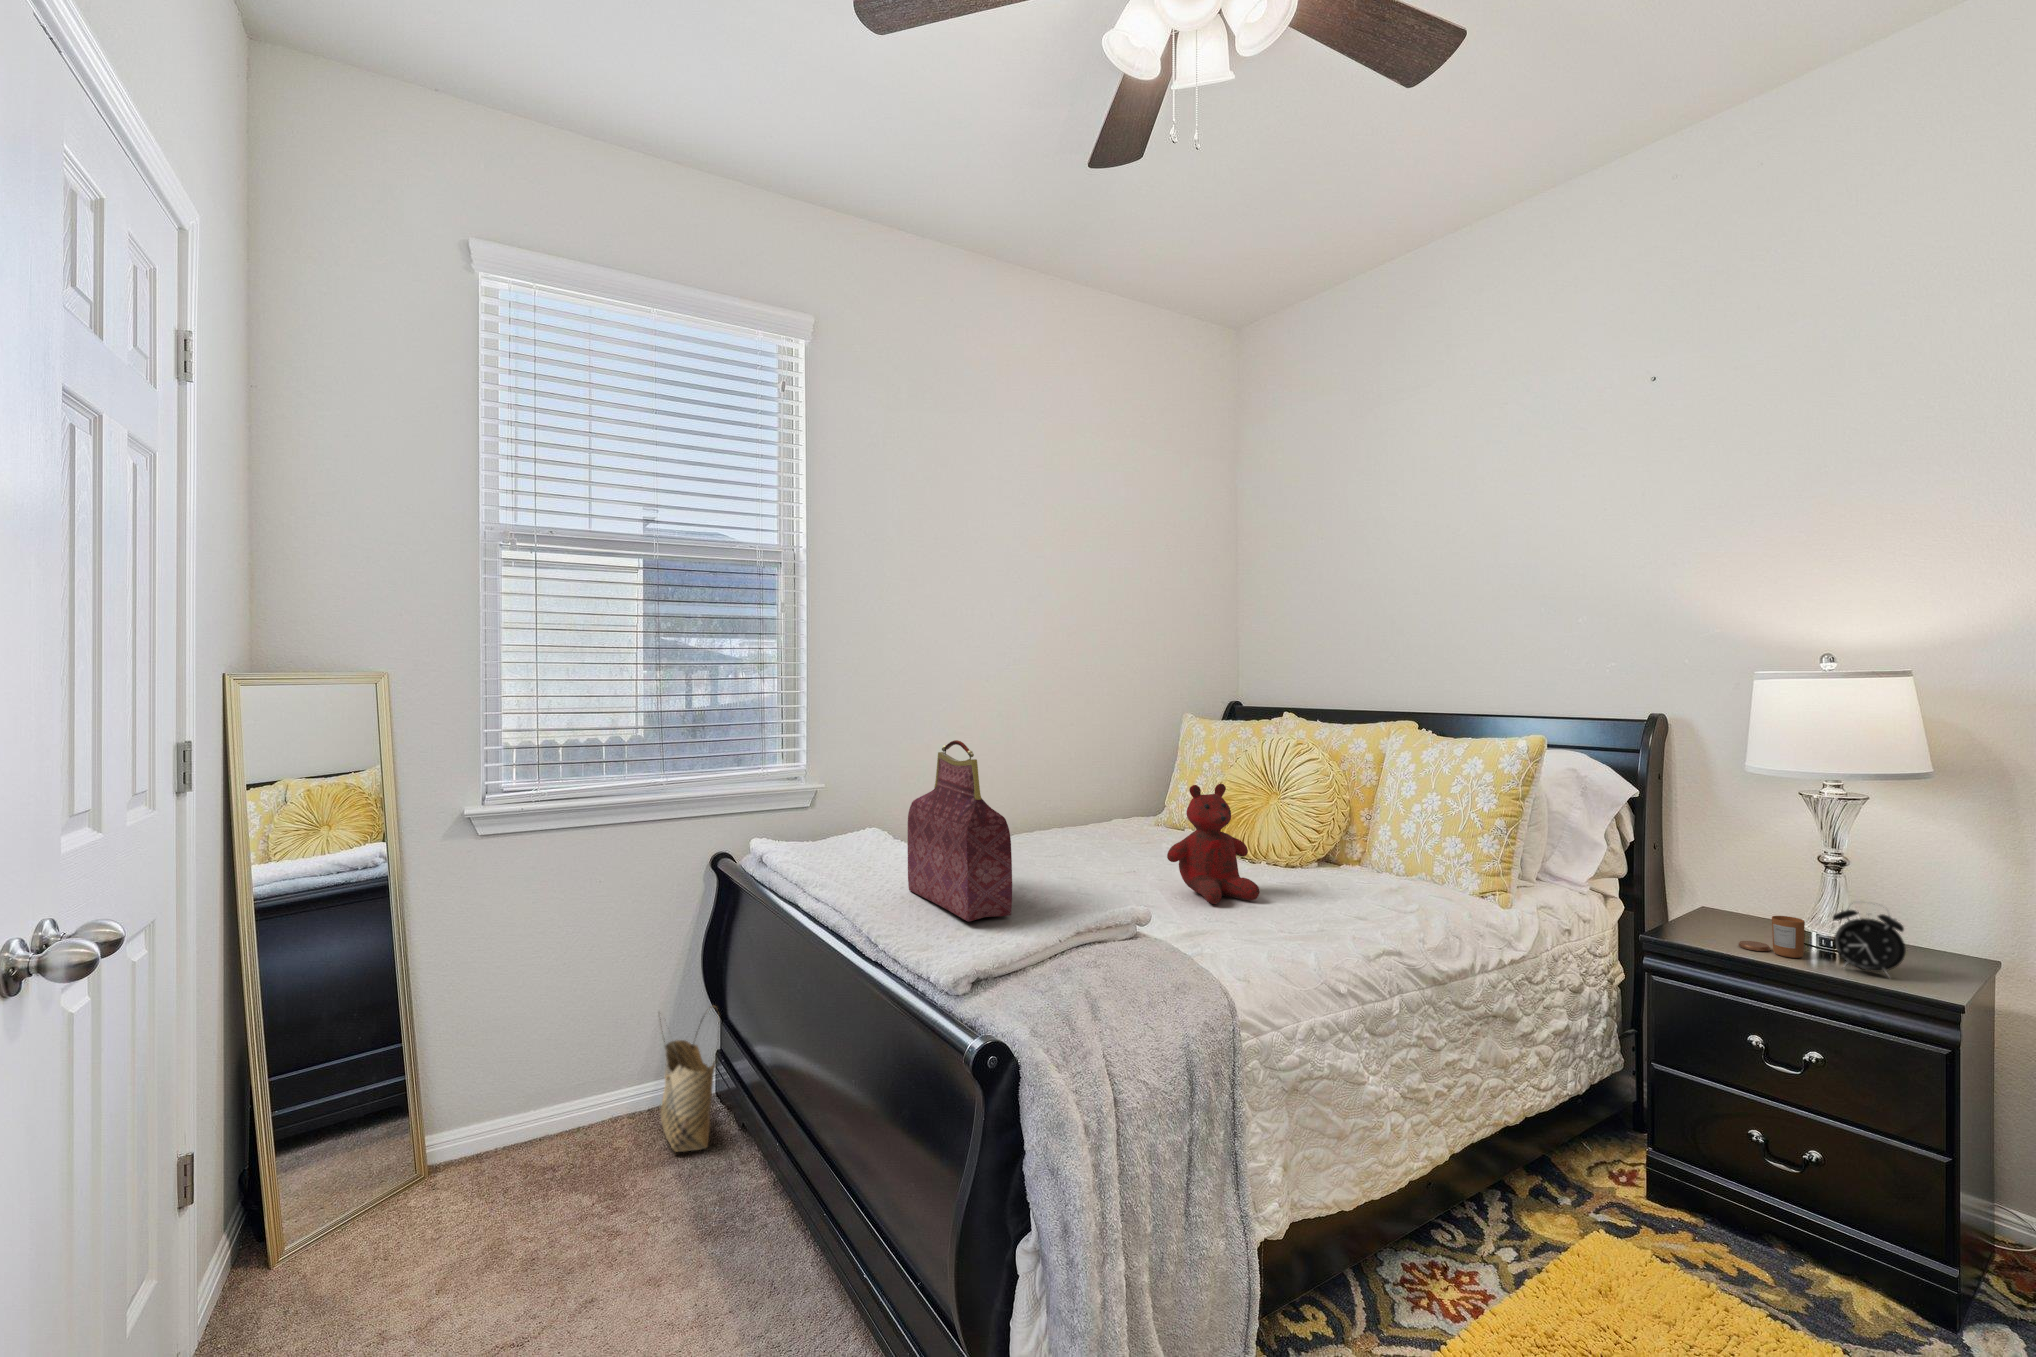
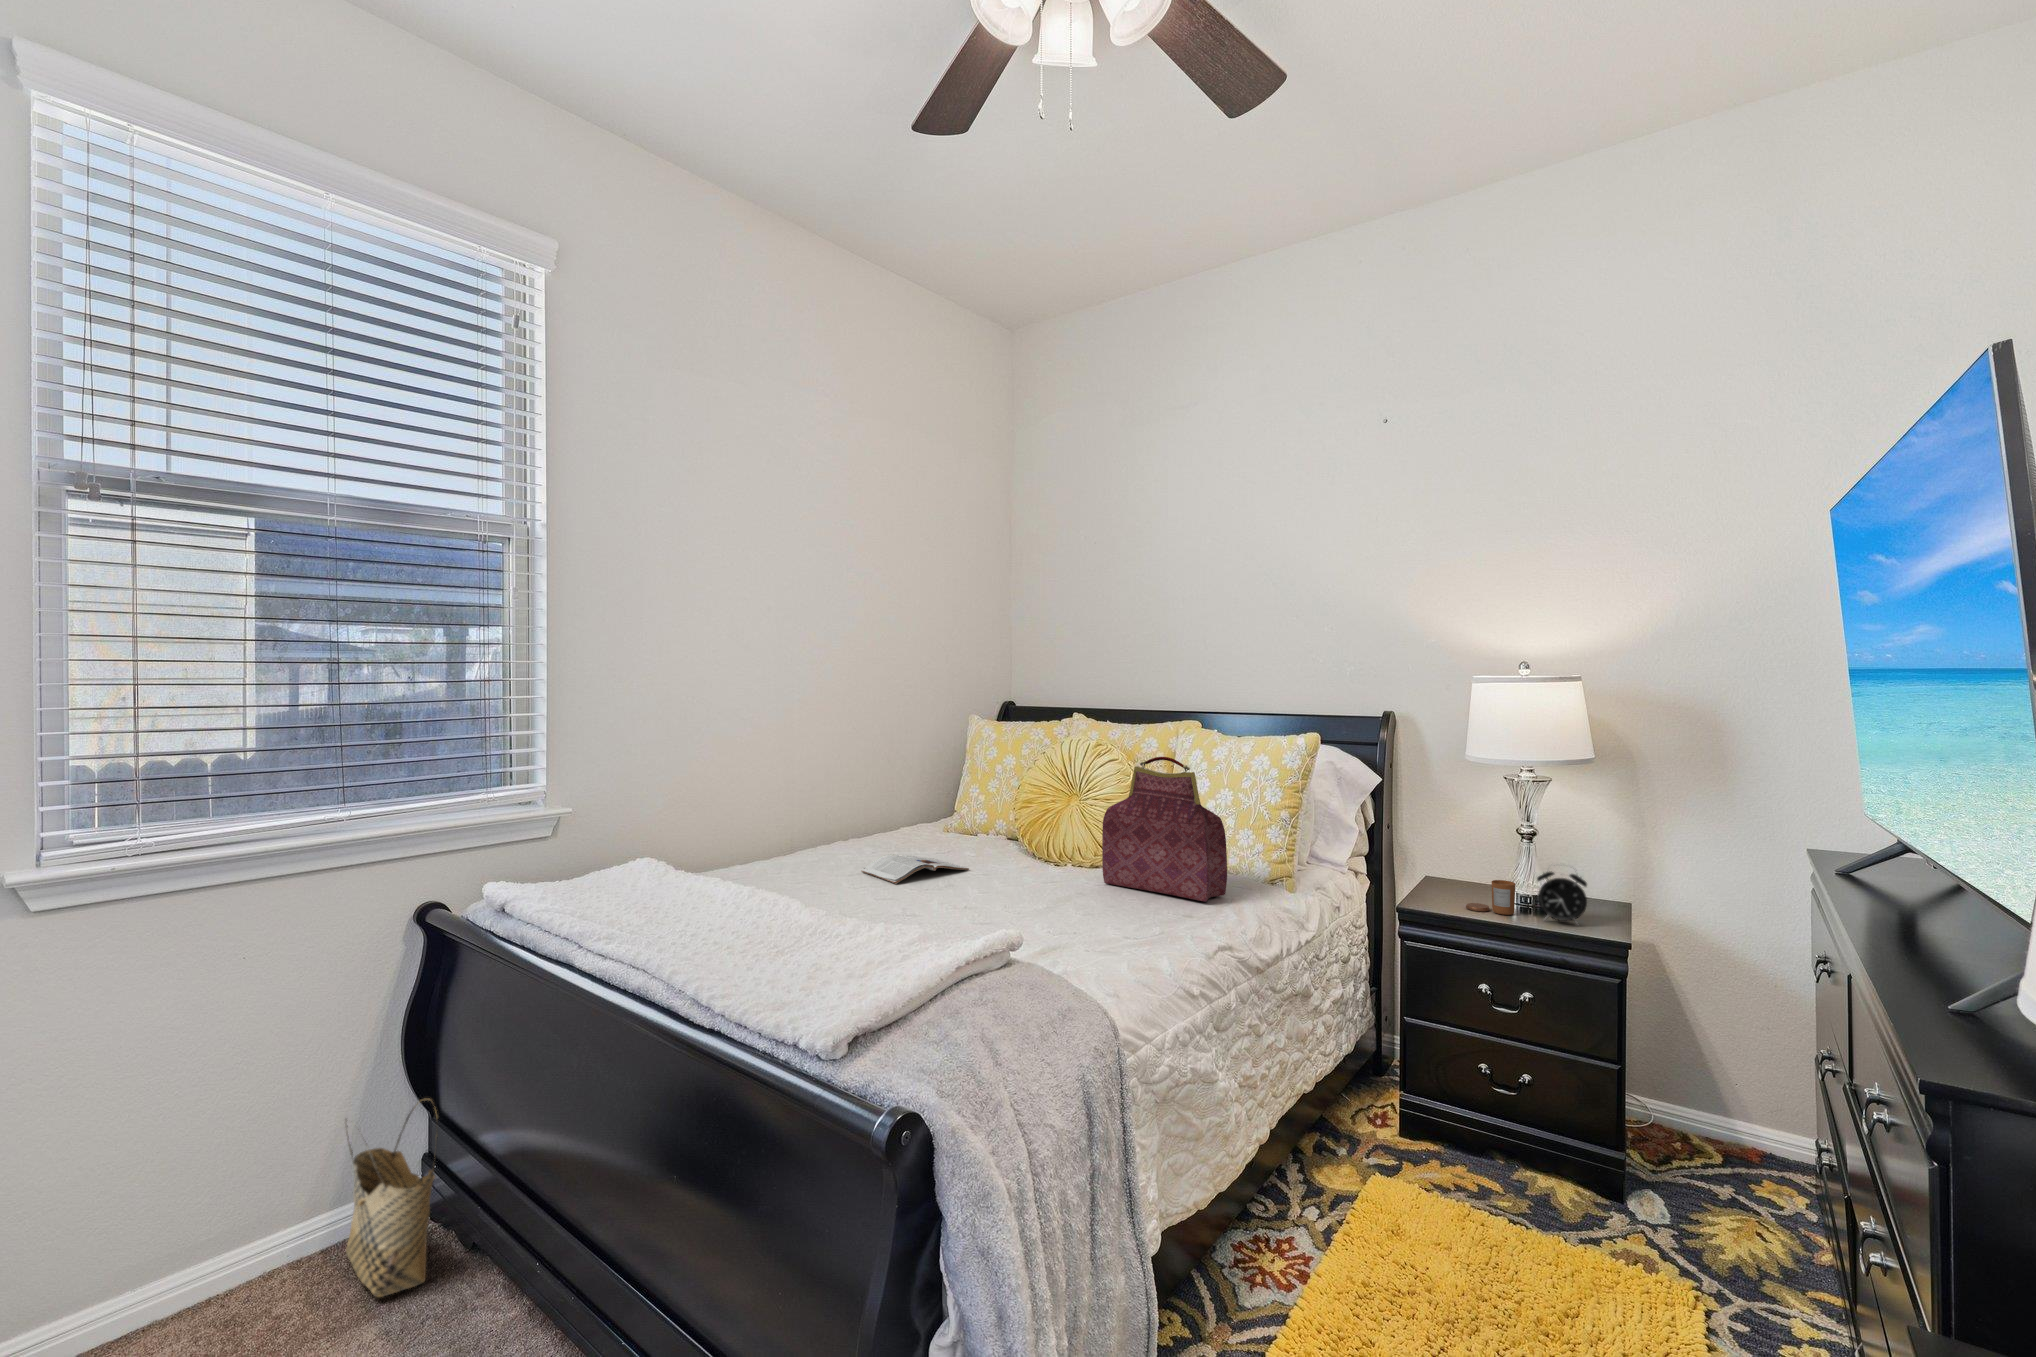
handbag: present [908,740,1012,921] -> present [1102,757,1227,902]
teddy bear: present [1167,784,1260,904] -> none [991,788,1084,914]
magazine: none [1065,842,1166,868] -> present [861,854,969,884]

